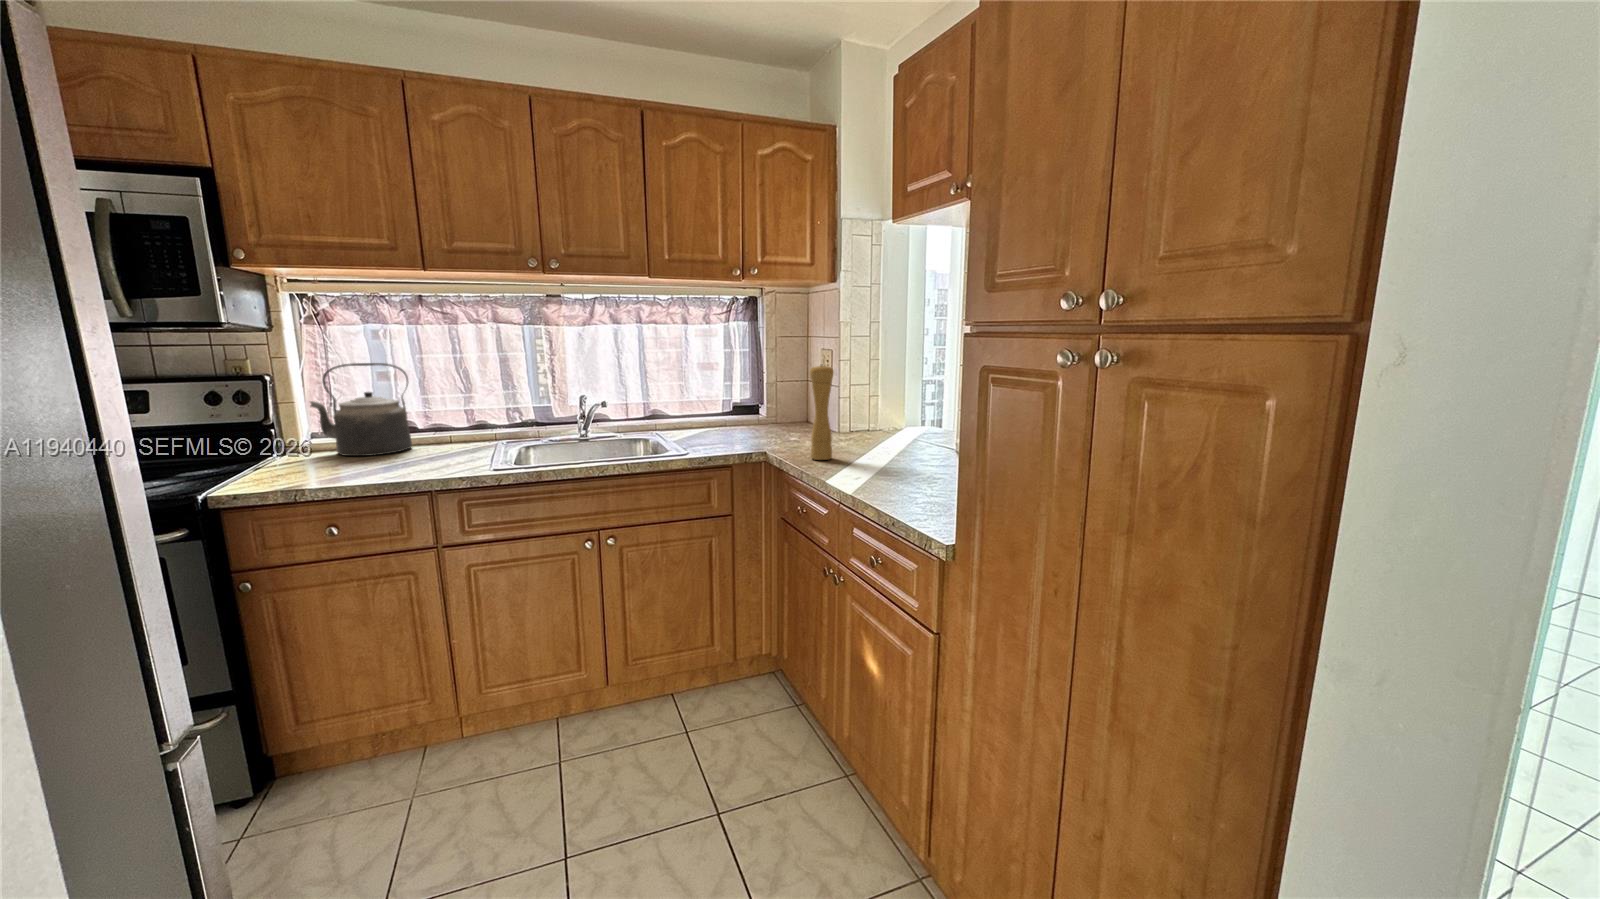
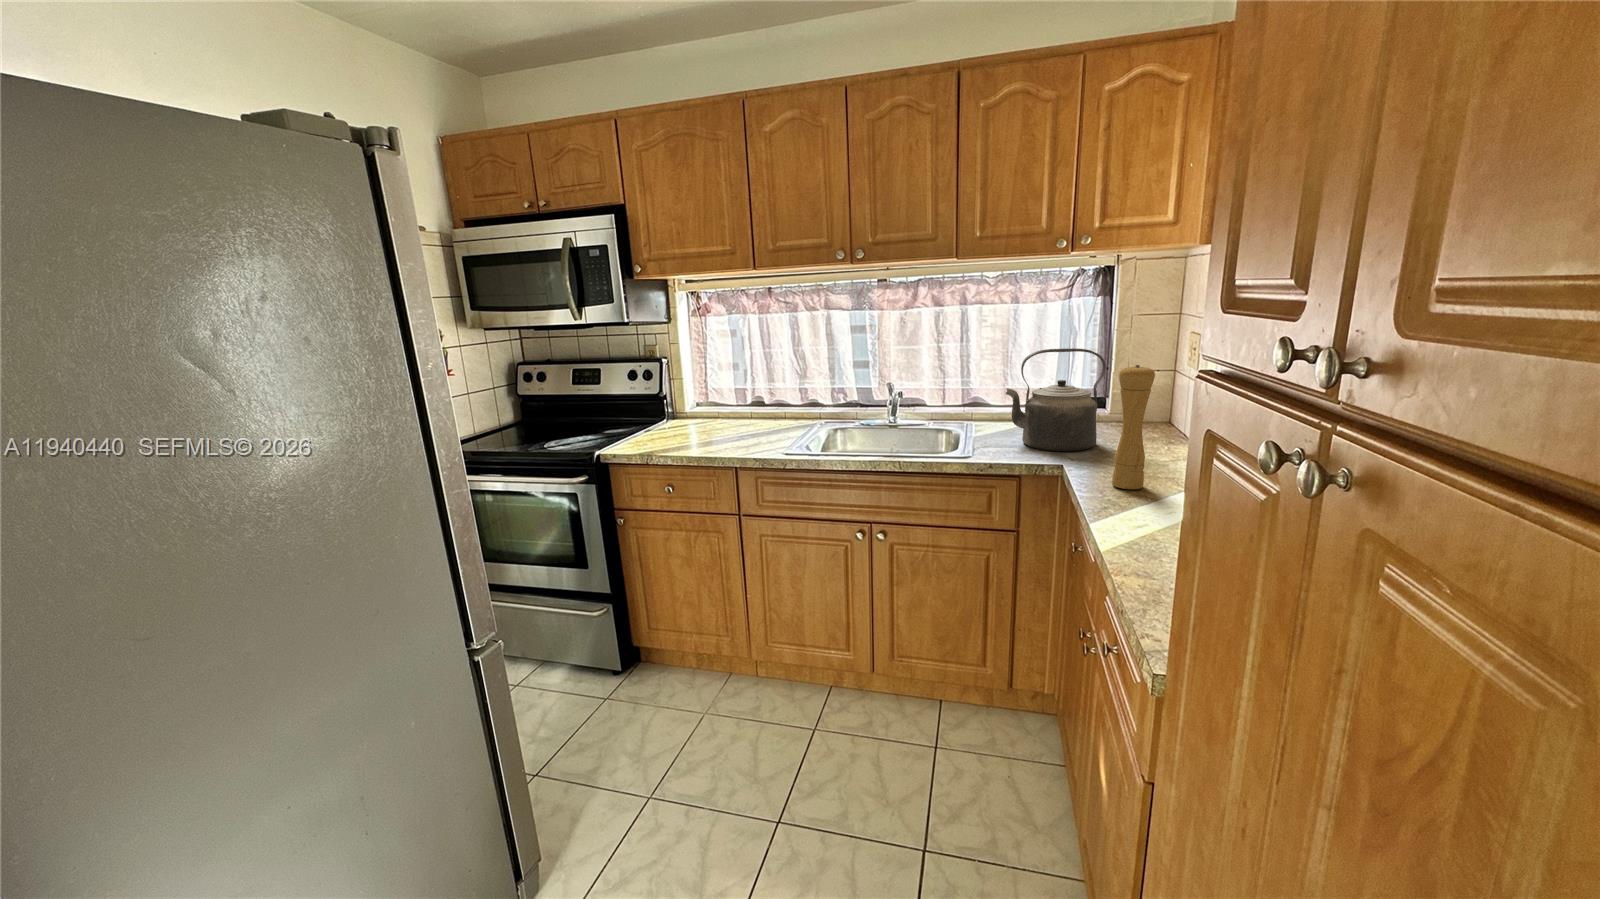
kettle: present [310,363,412,456] -> present [1006,348,1106,451]

